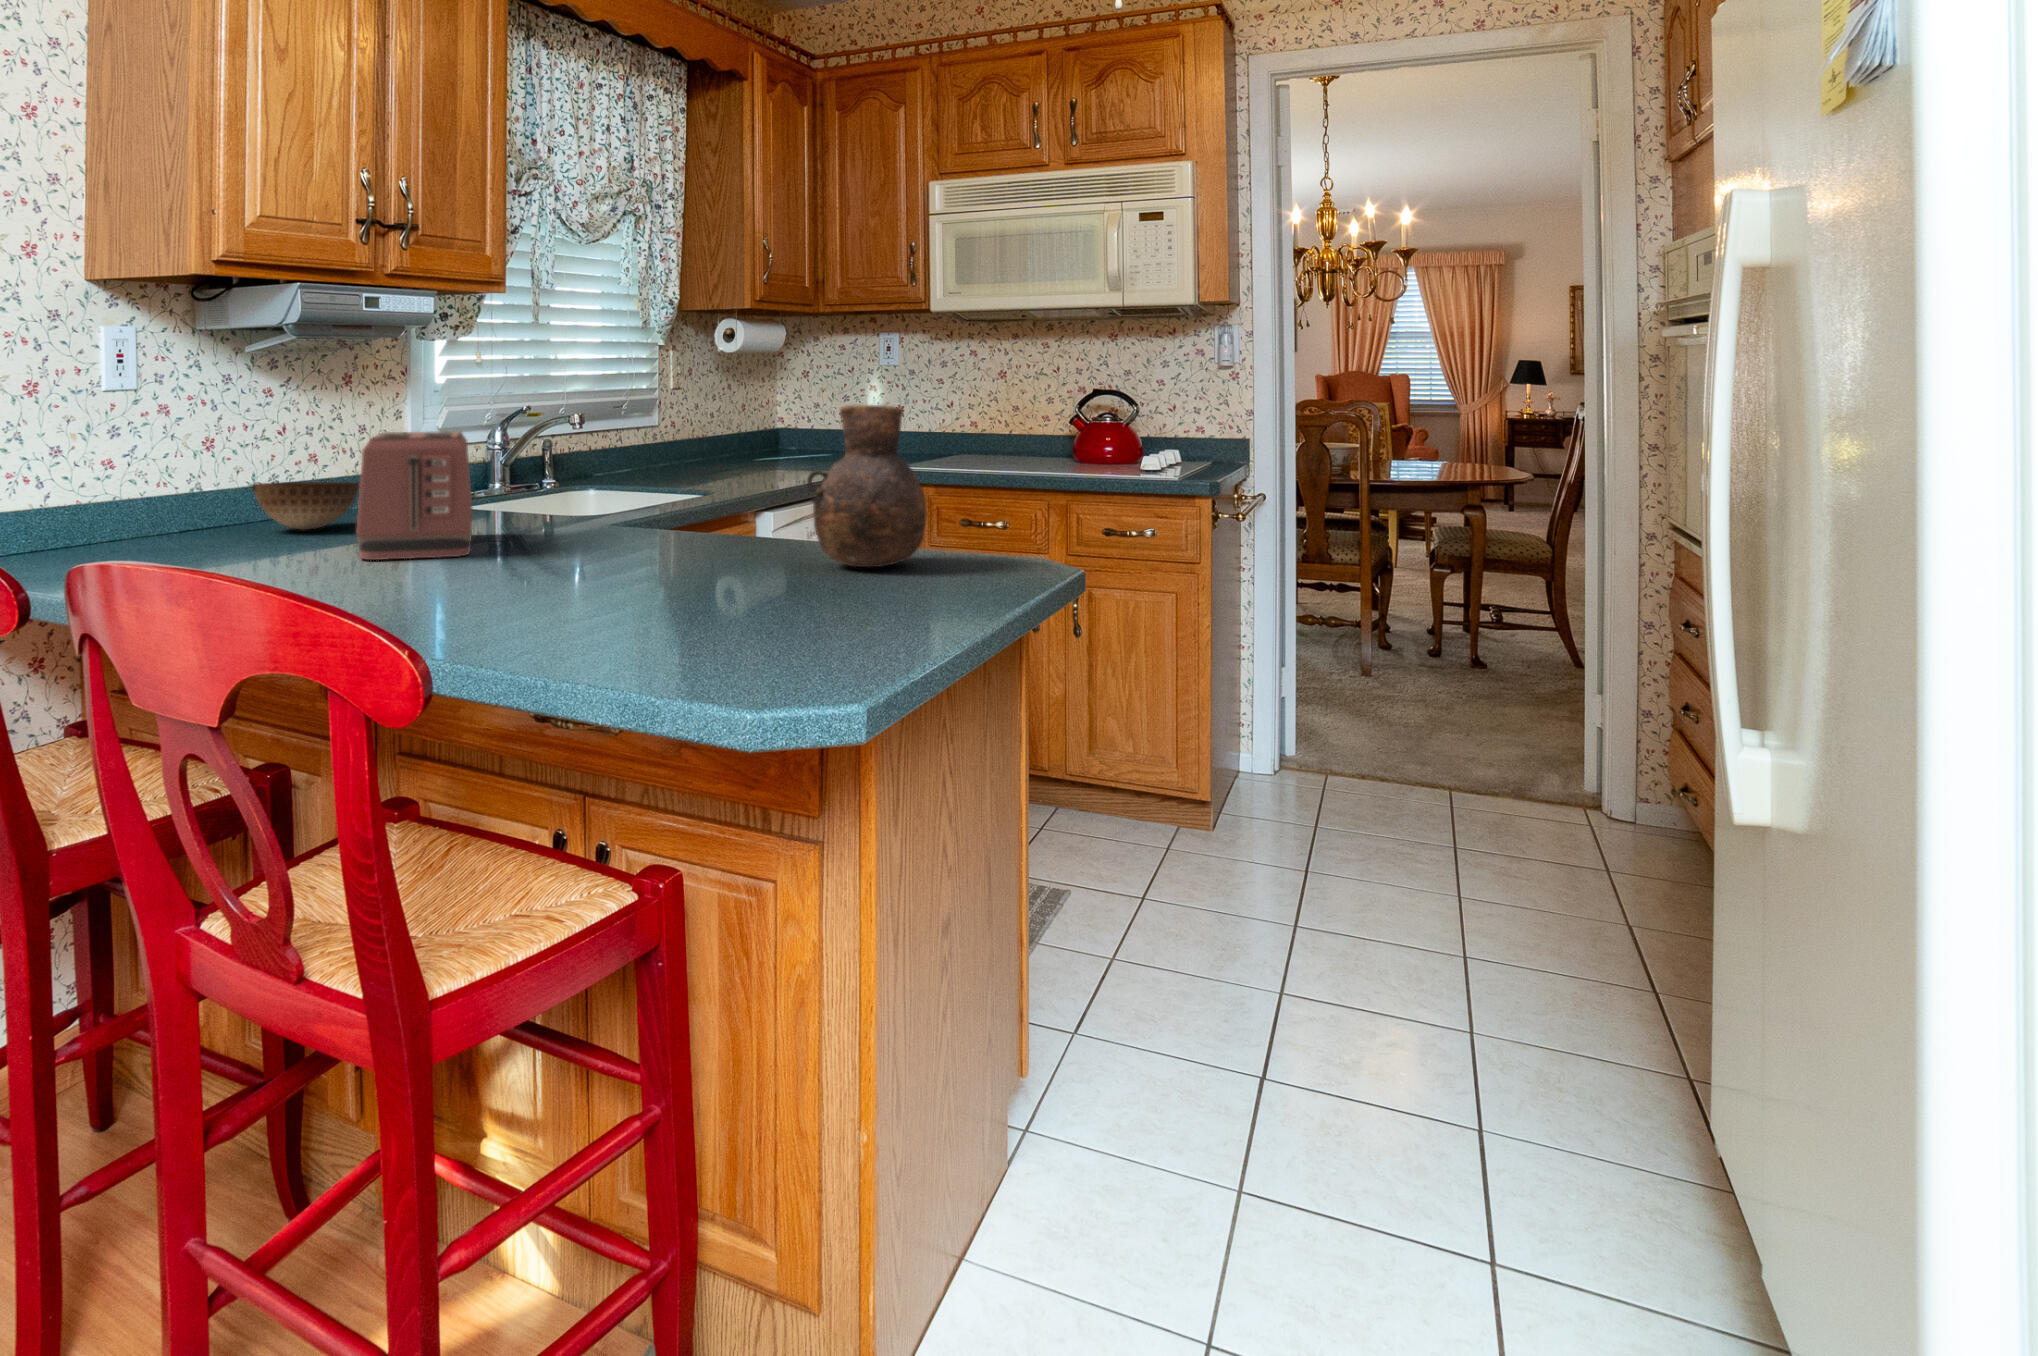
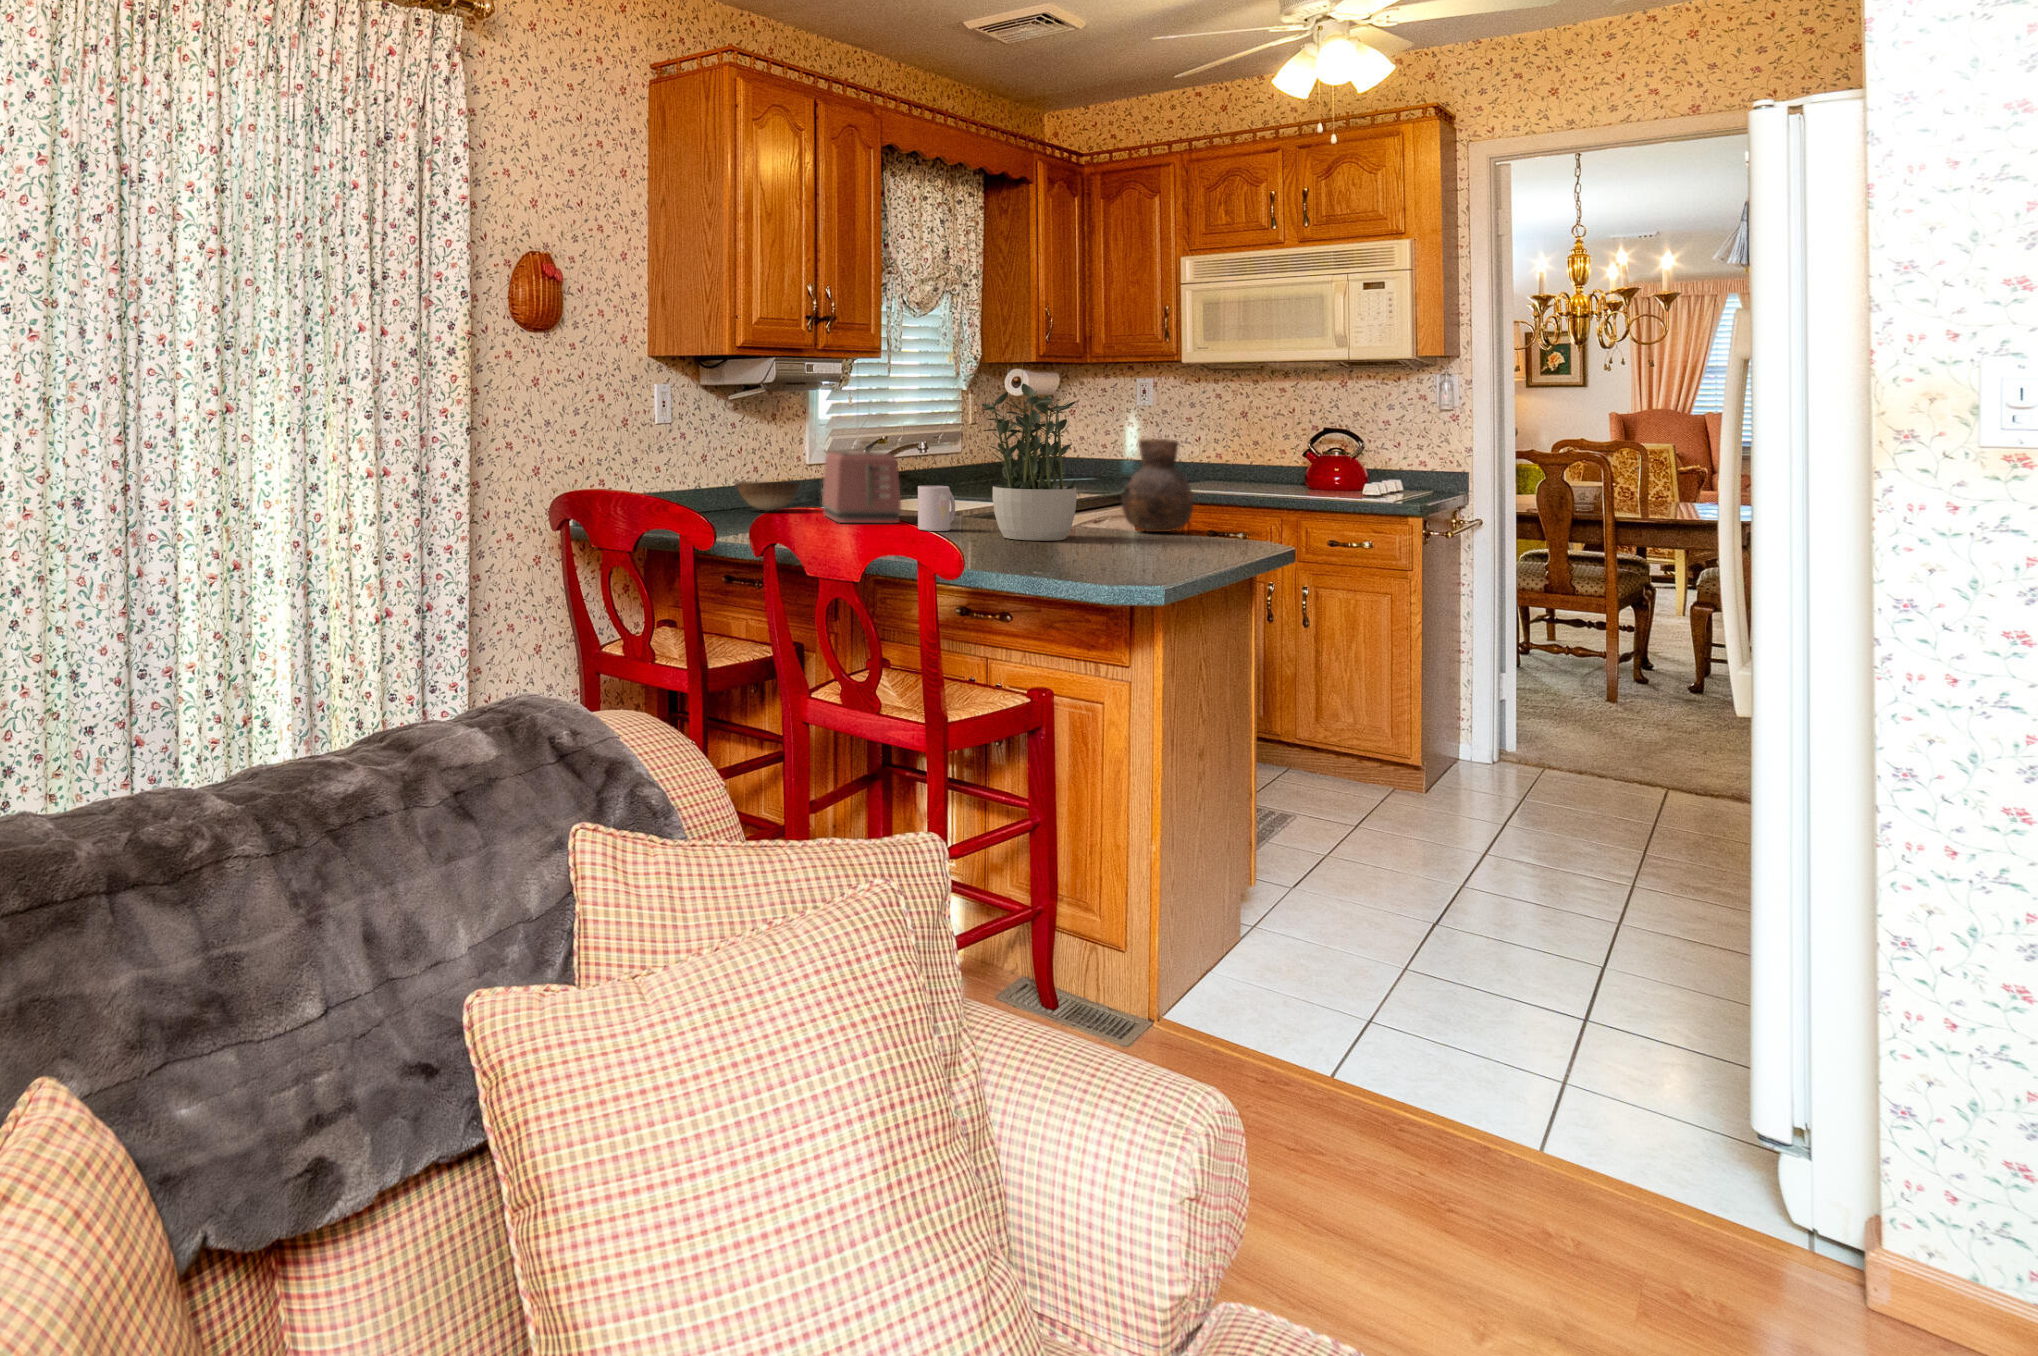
potted plant: none [542,303,727,604] -> present [982,383,1077,541]
mug: none [471,493,539,578] -> present [918,485,955,531]

